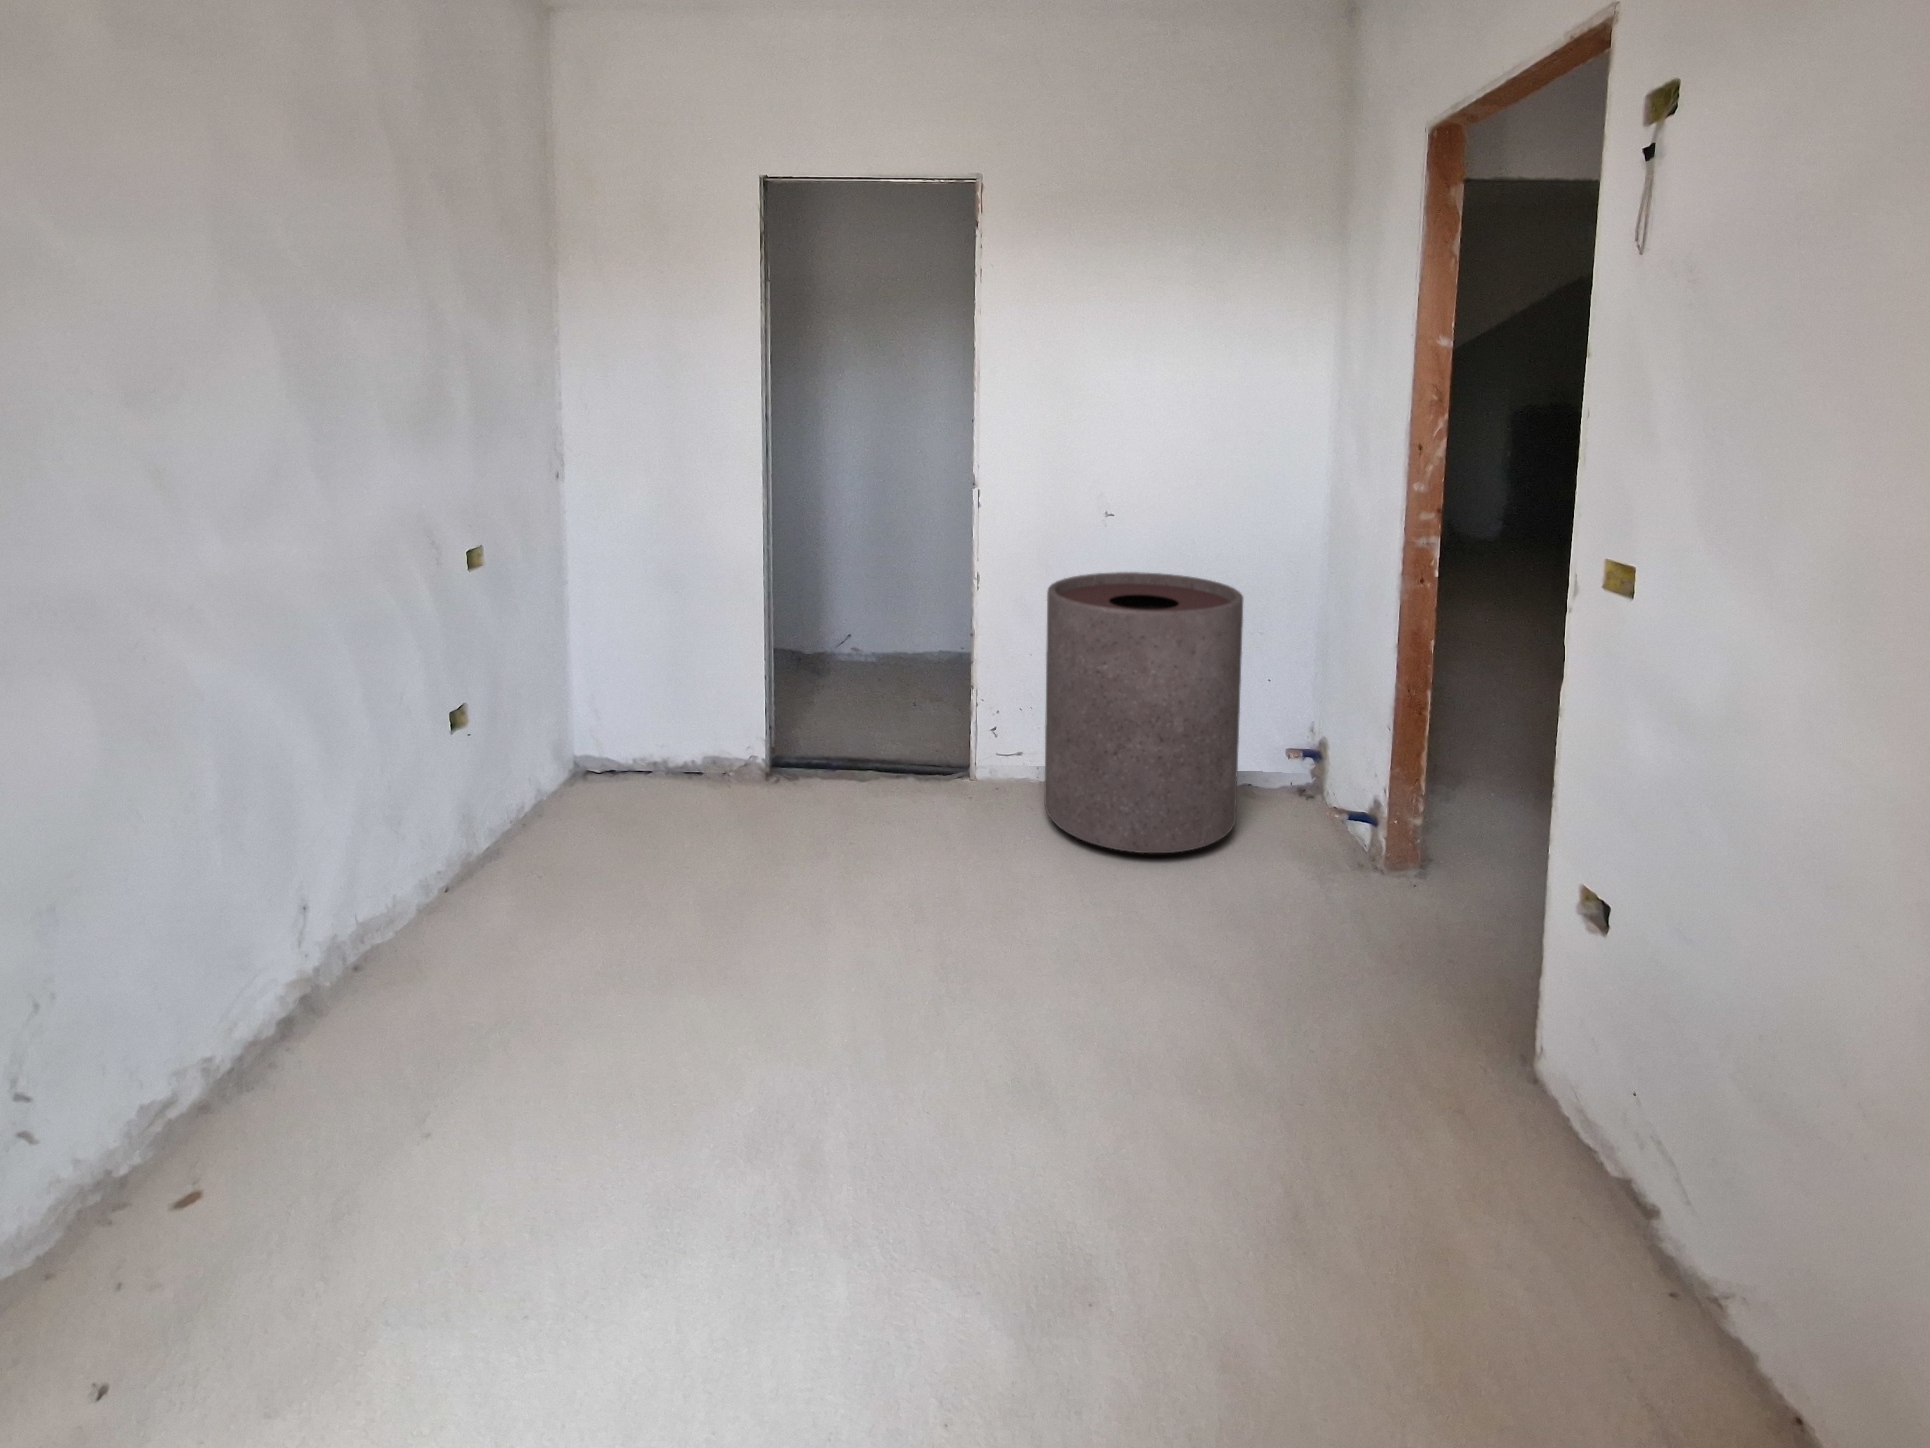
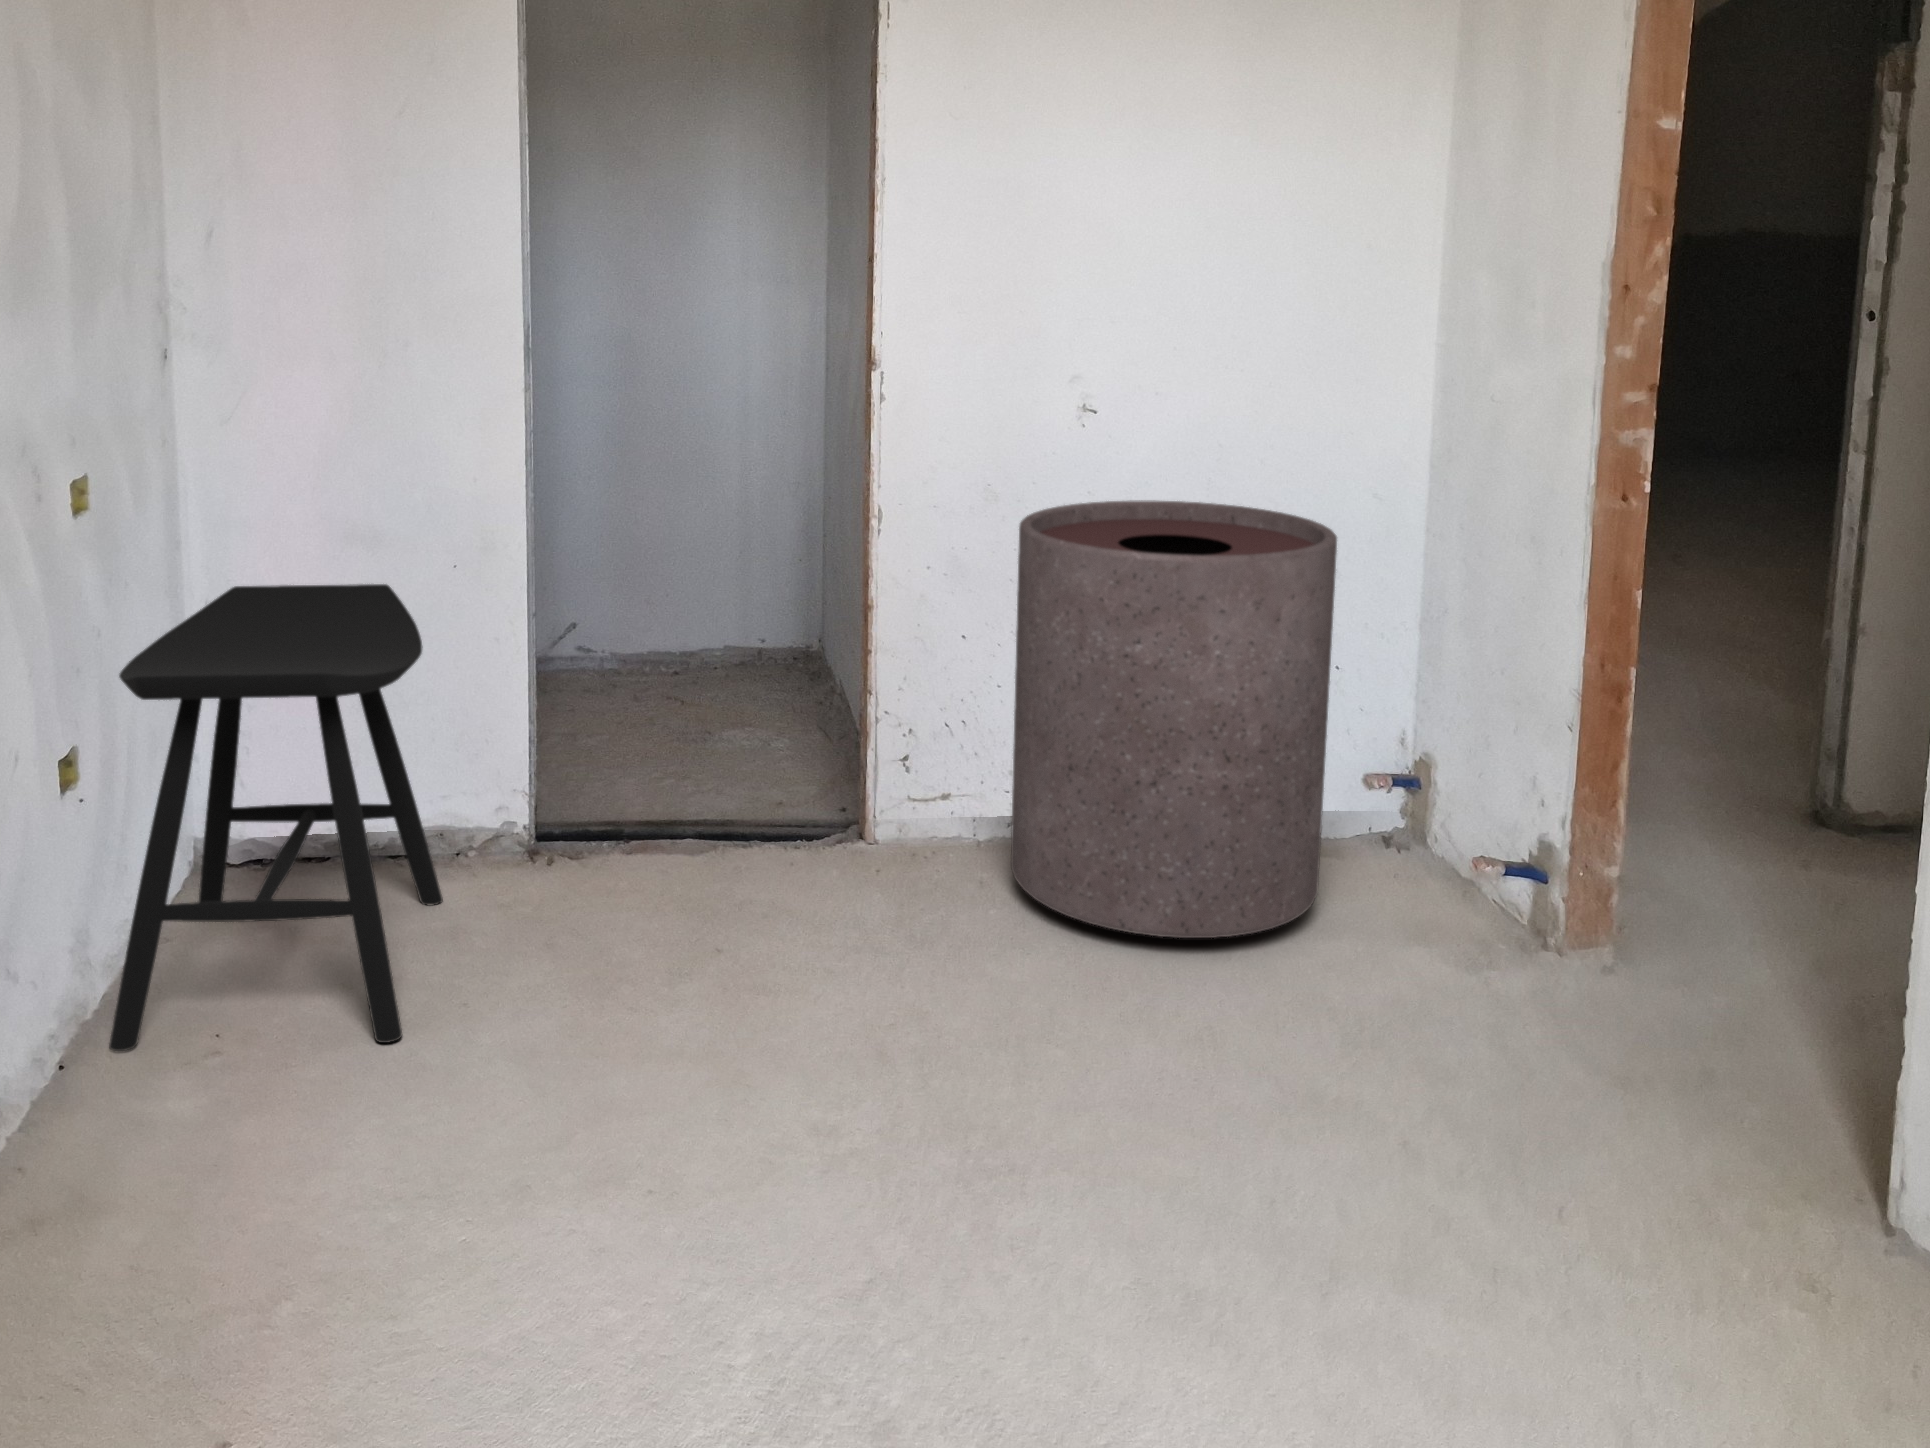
stool: none [470,611,703,893] -> present [109,584,443,1051]

